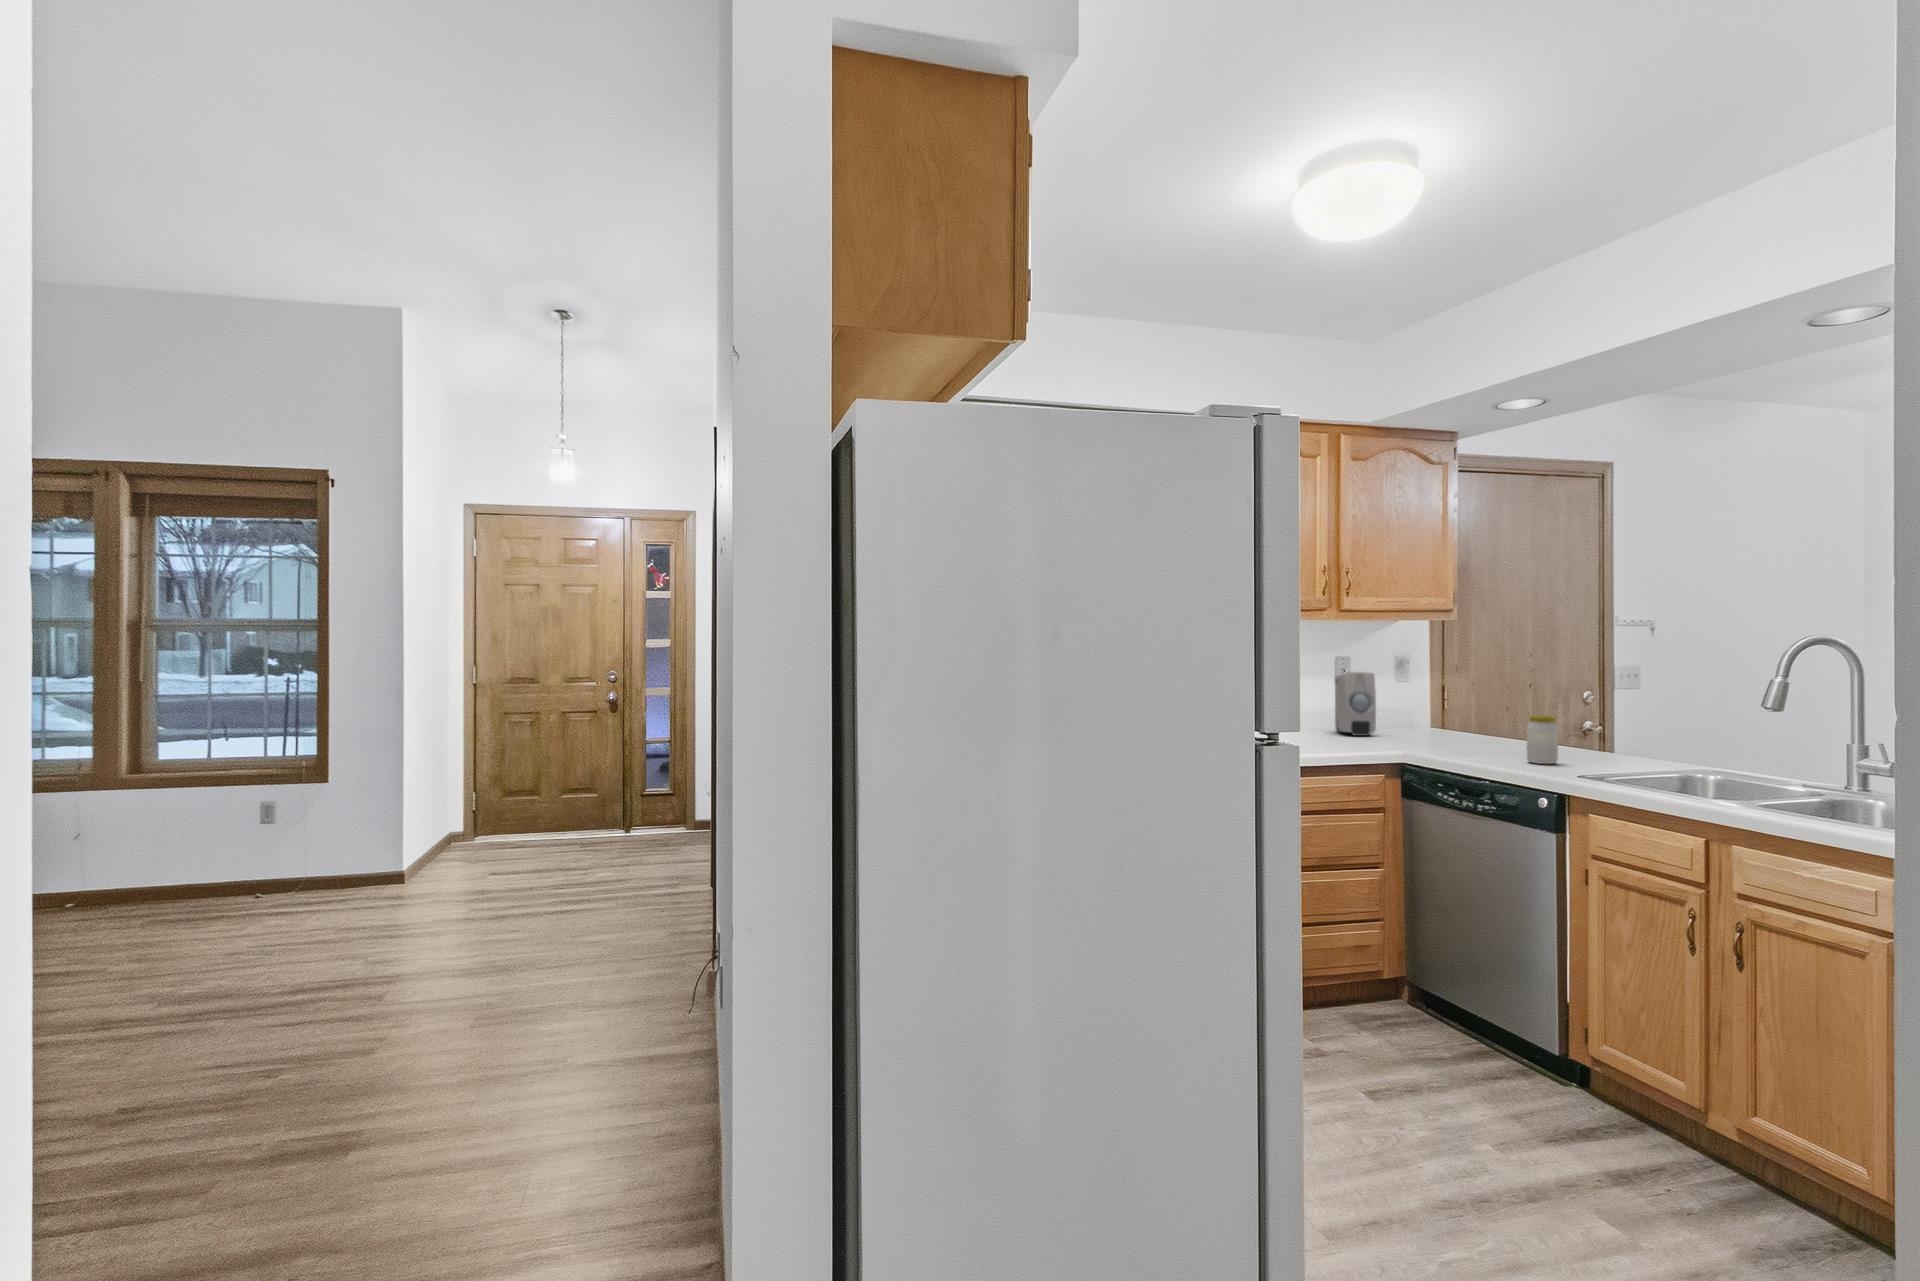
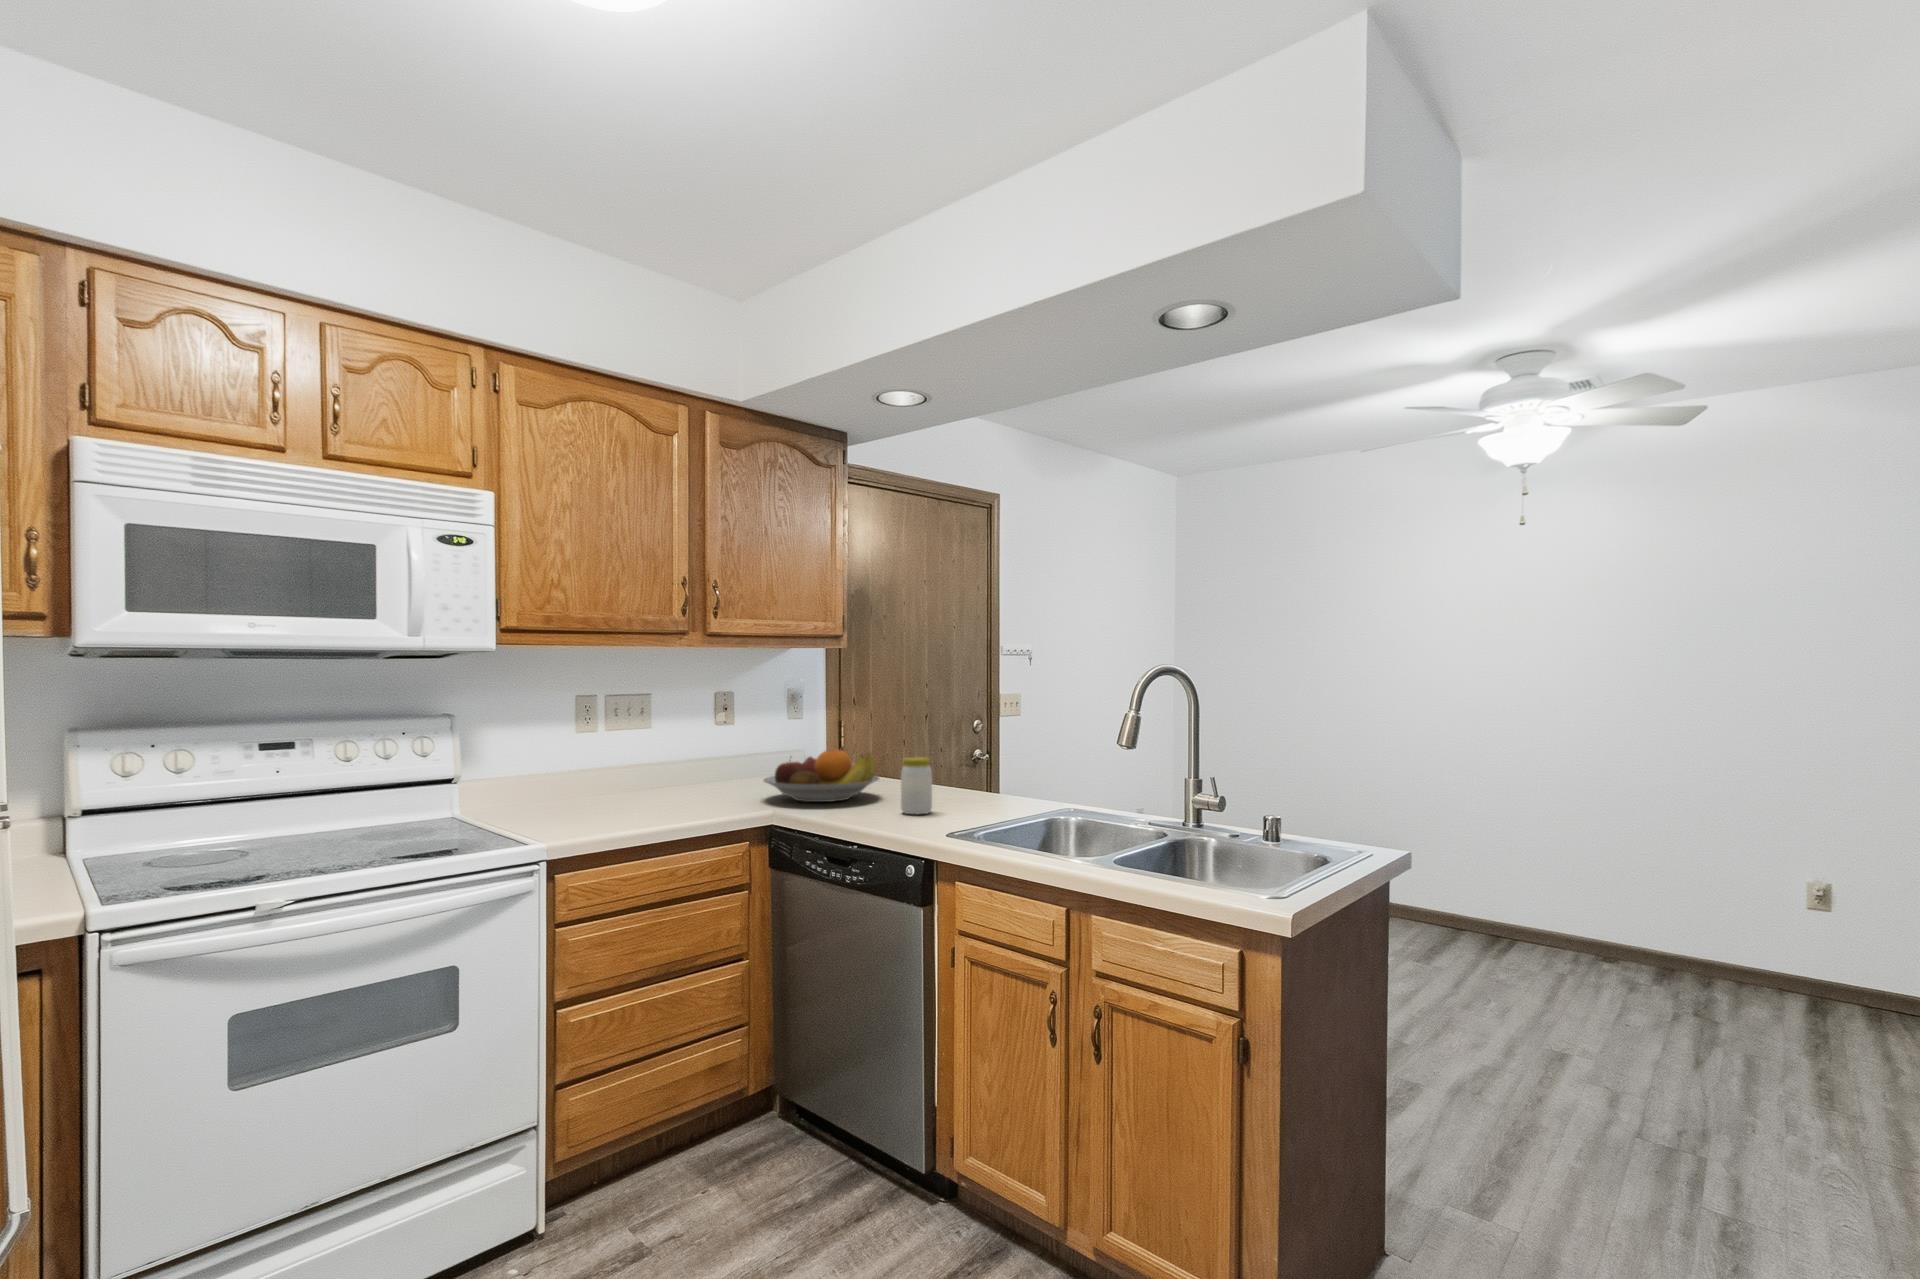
soap dispenser: present [1335,672,1376,736] -> none [710,710,754,787]
fruit bowl: none [1391,707,1501,750] -> present [763,749,879,802]

